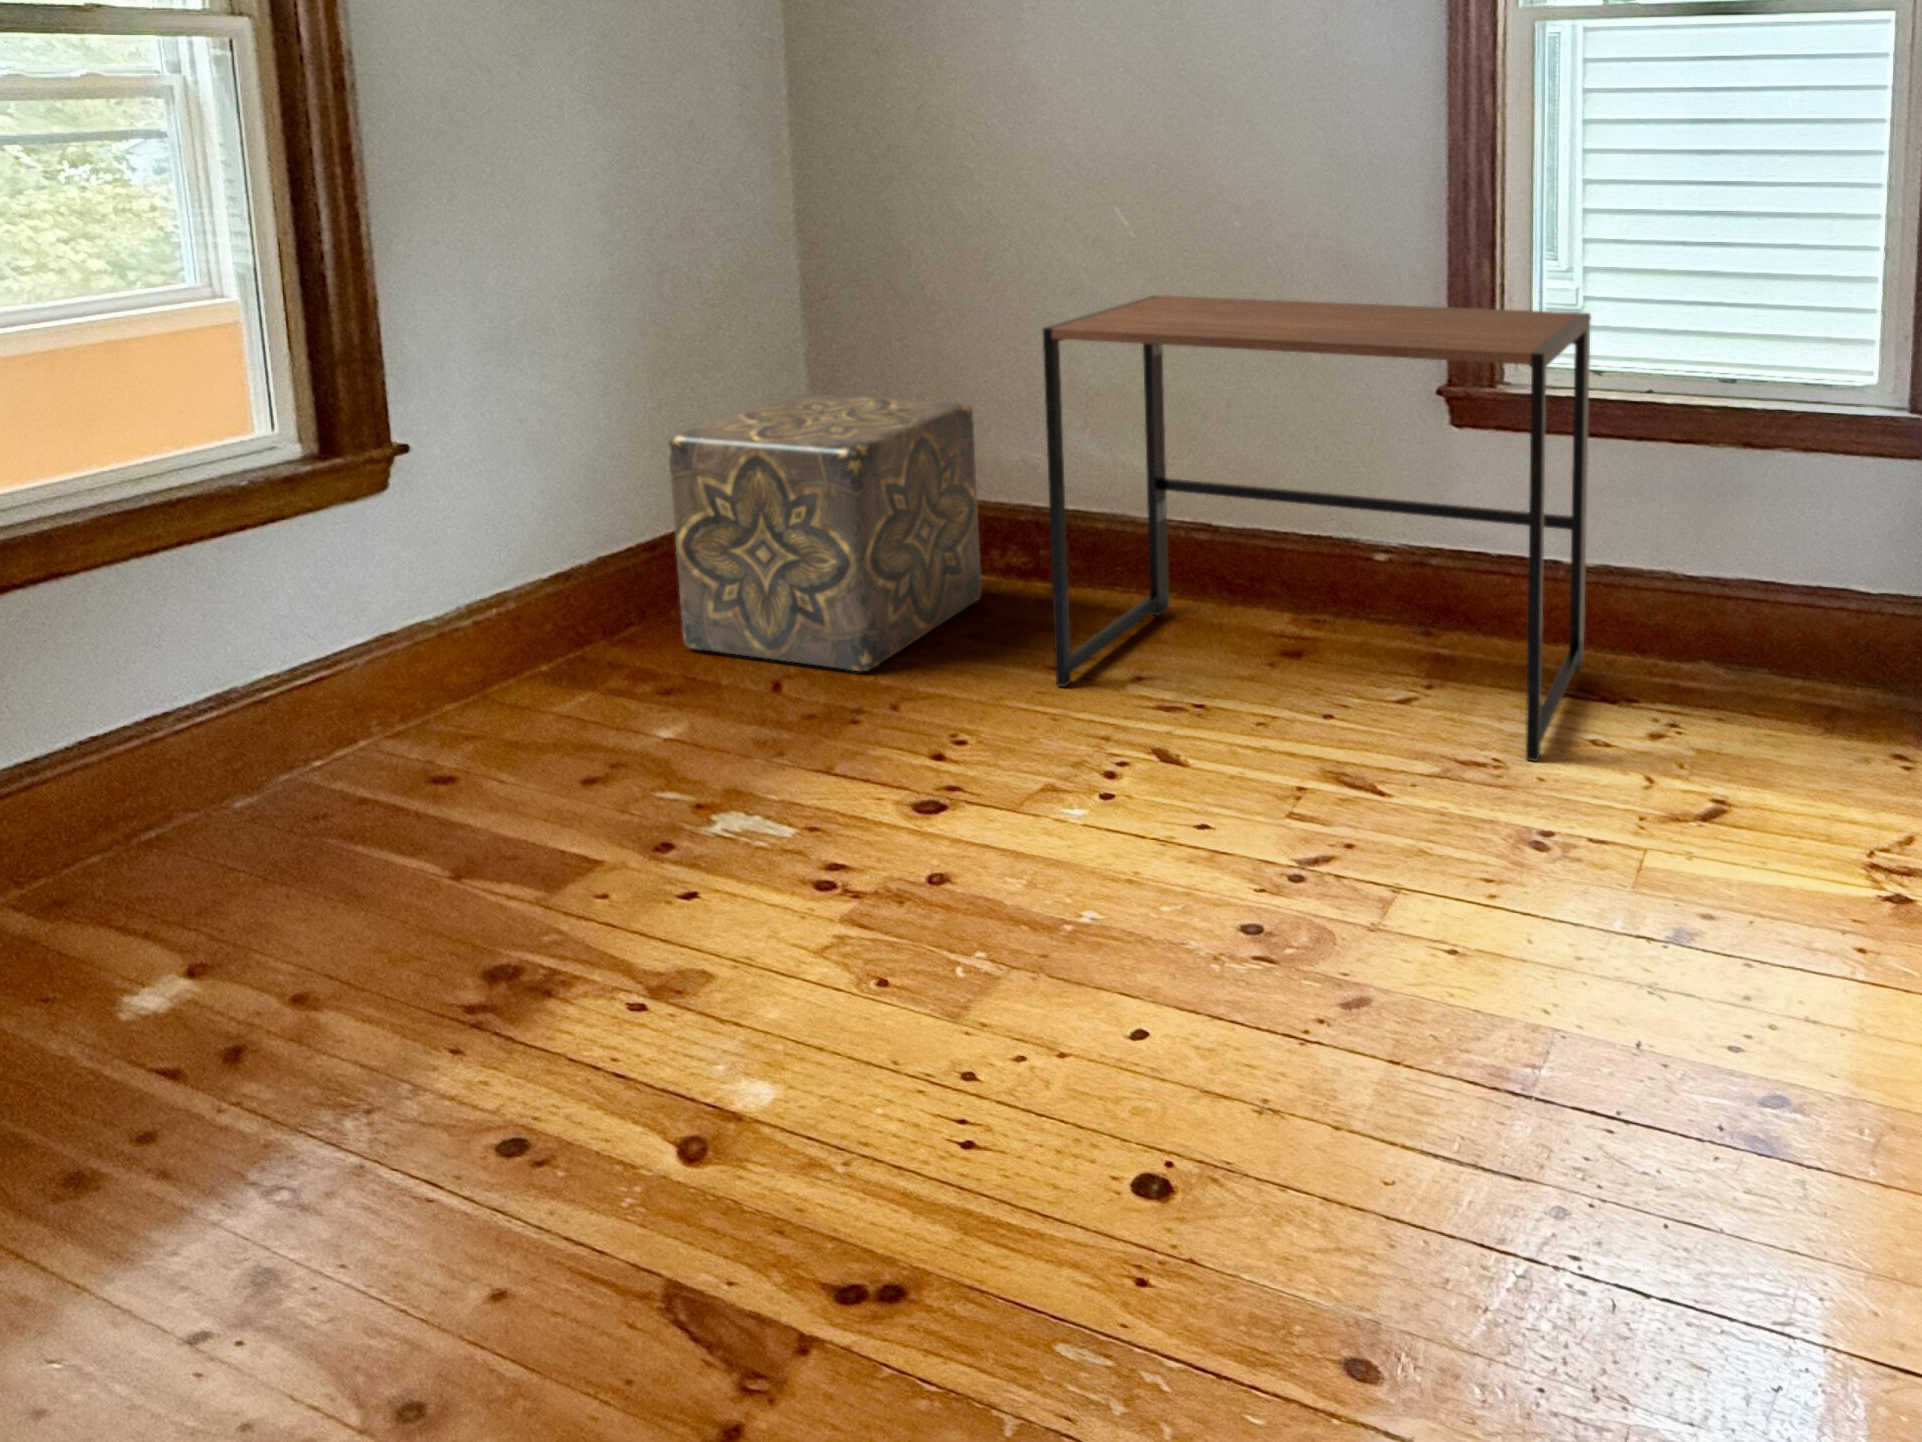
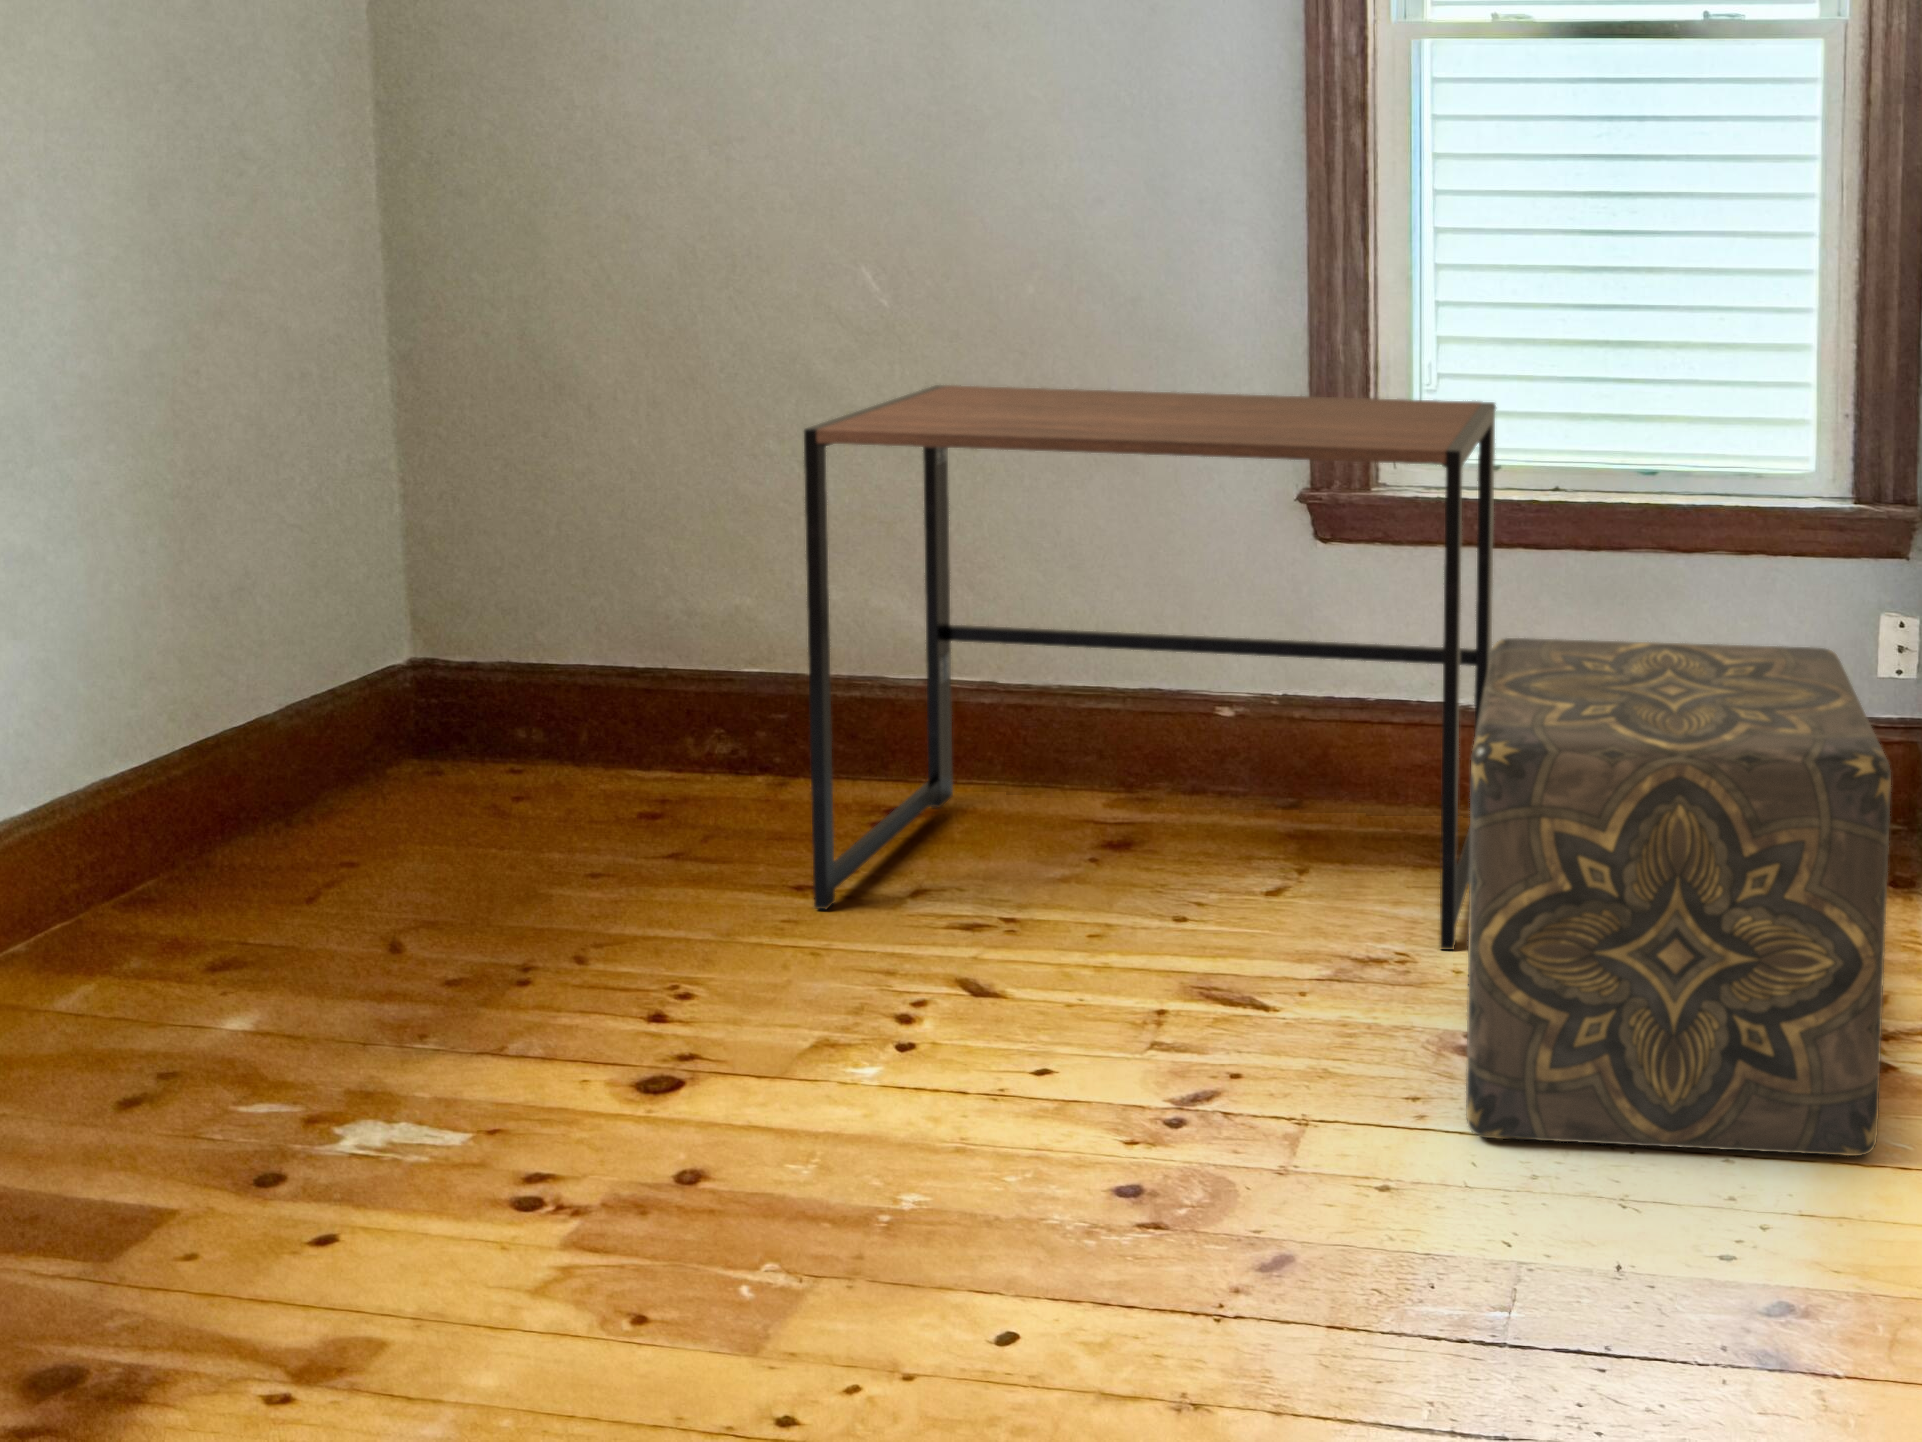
ottoman: present [668,394,981,671] -> present [1466,638,1891,1156]

